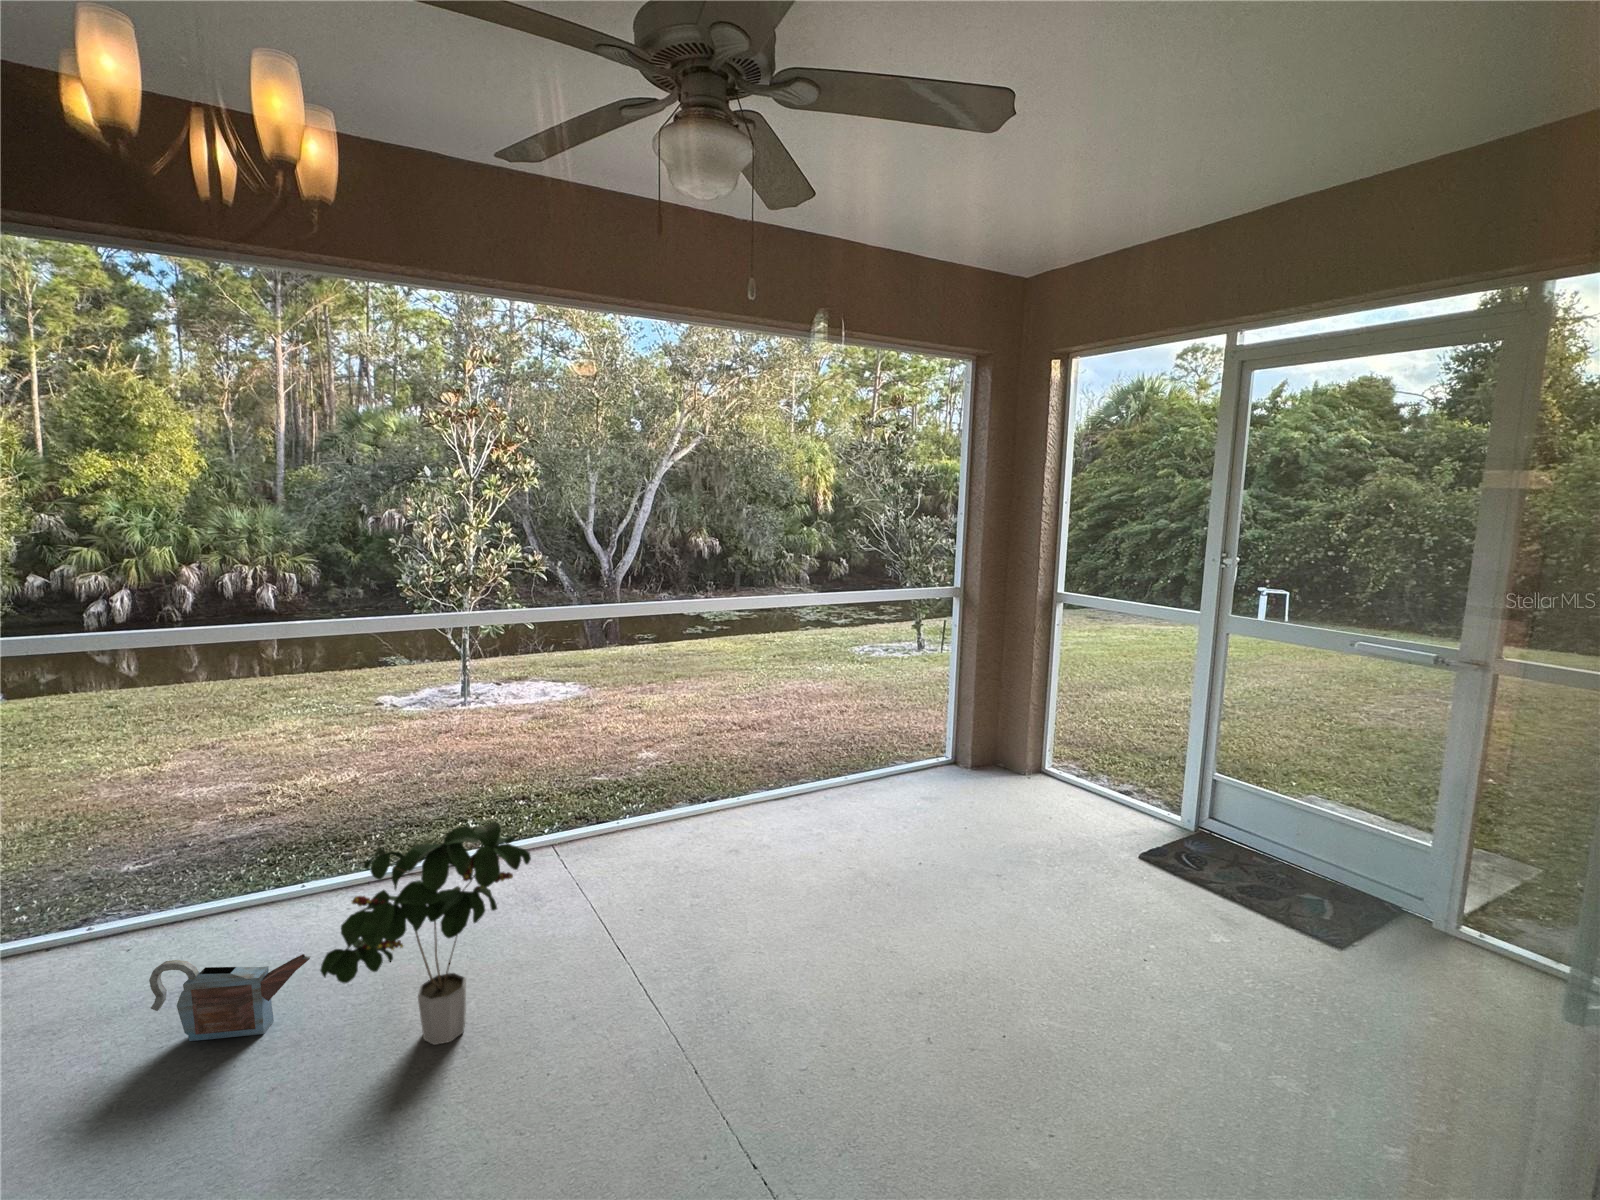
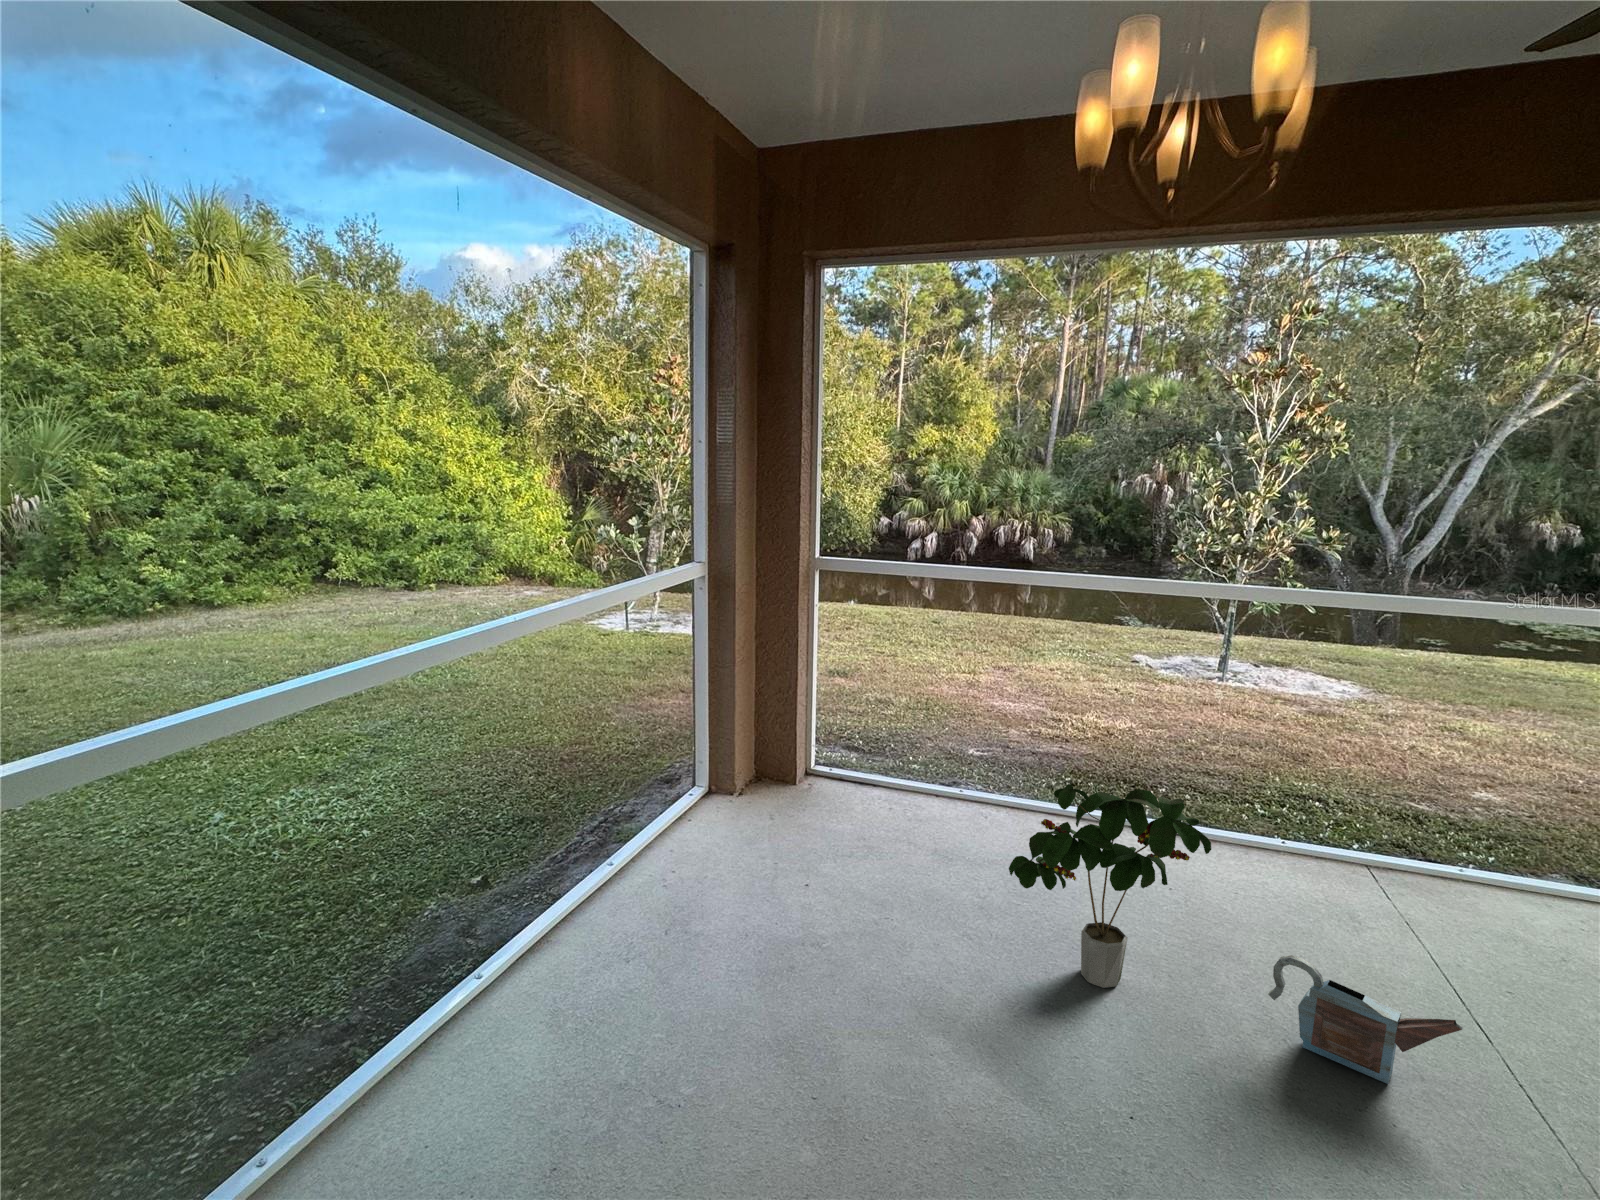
watering can: present [149,954,310,1041] -> present [1268,955,1463,1084]

